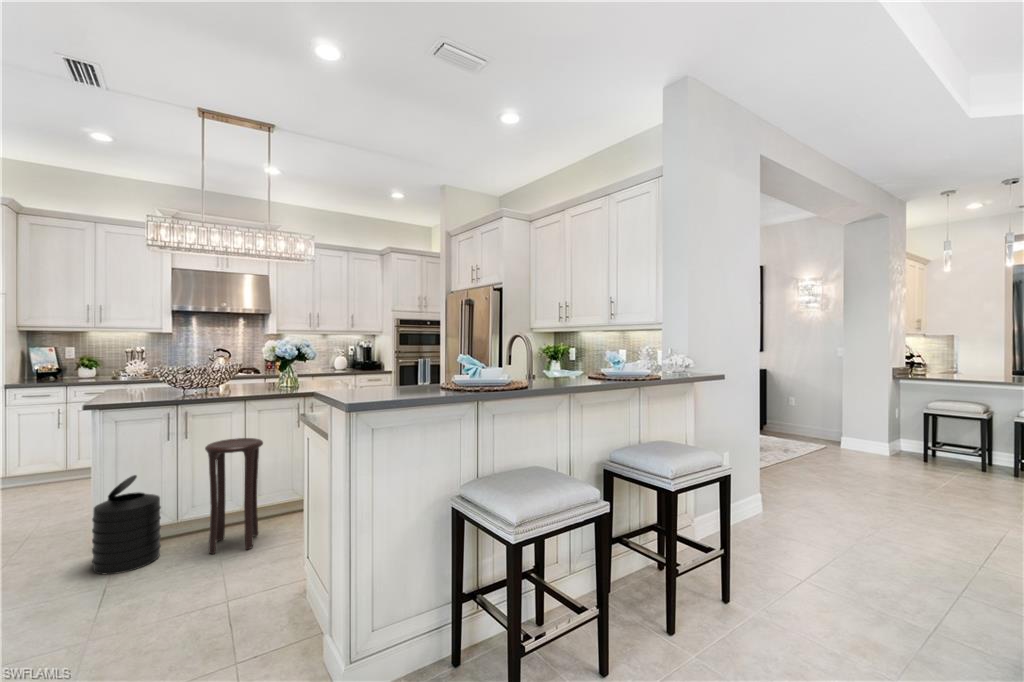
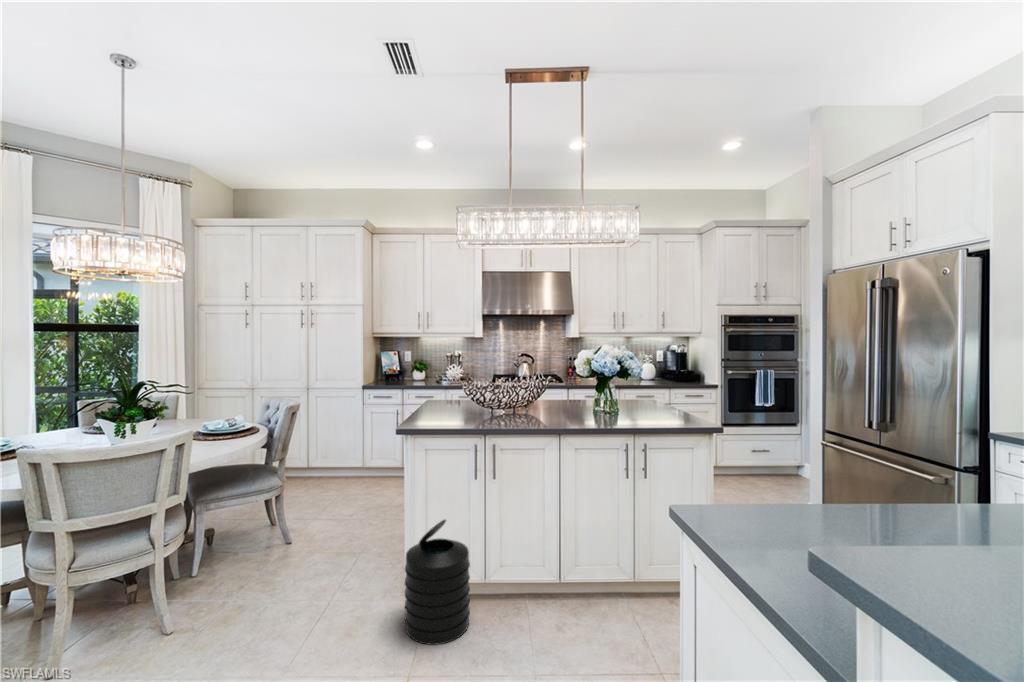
stool: present [205,438,263,554] -> none [516,485,584,651]

